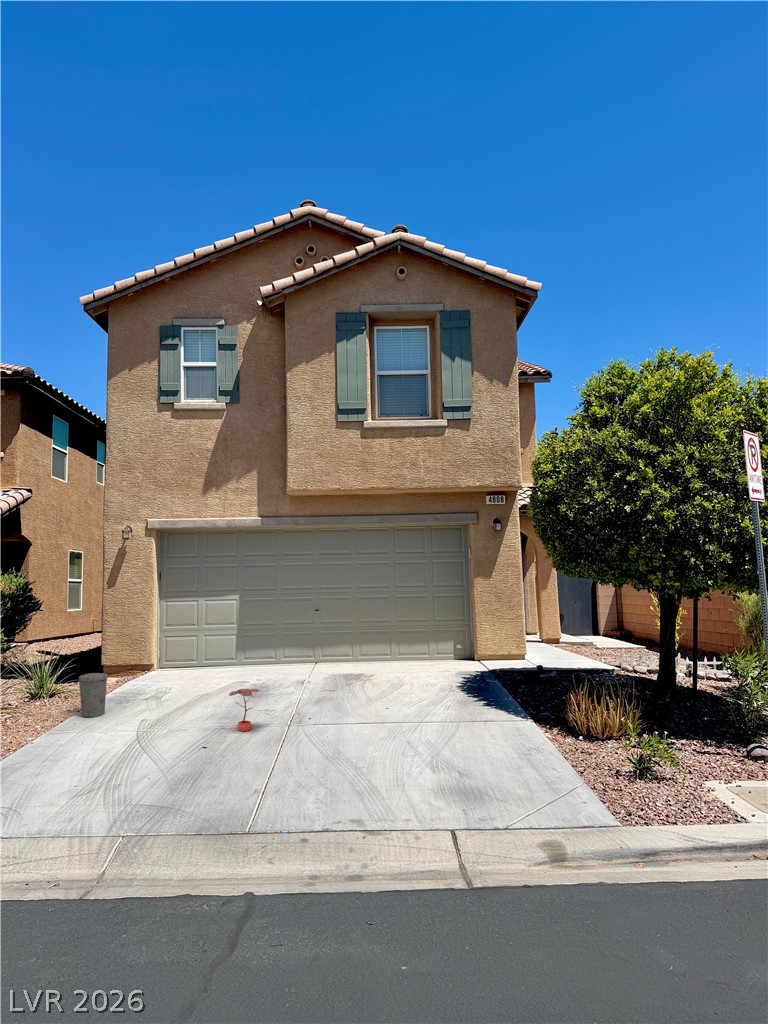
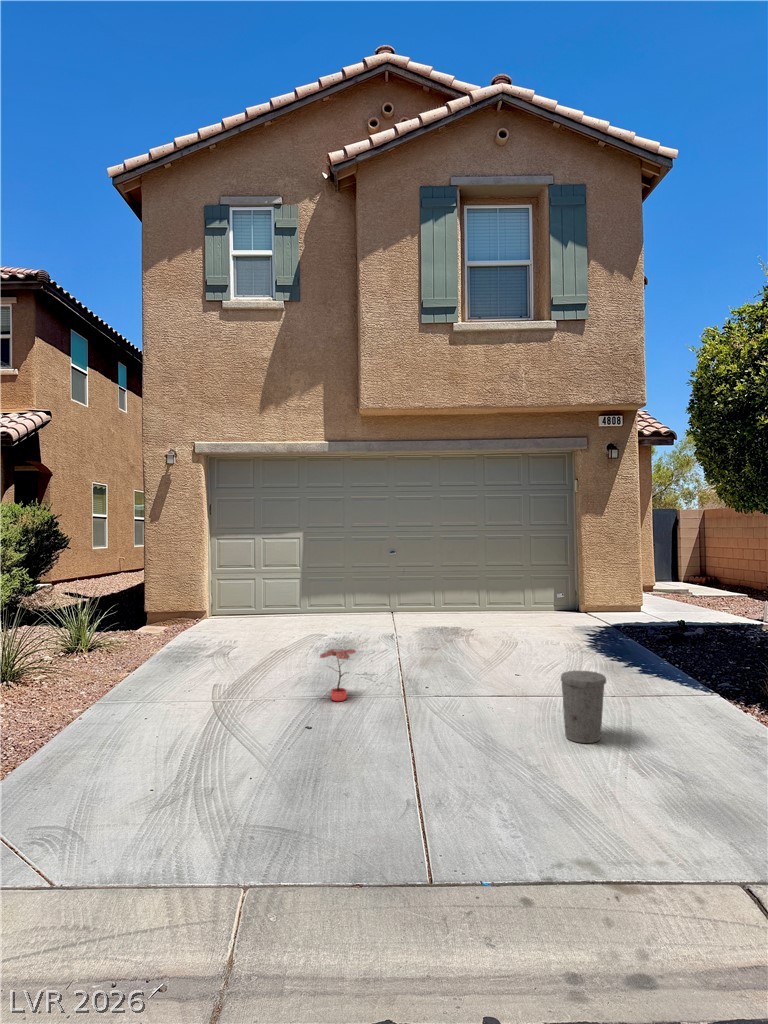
trash can: present [79,673,108,717] -> present [561,671,606,743]

